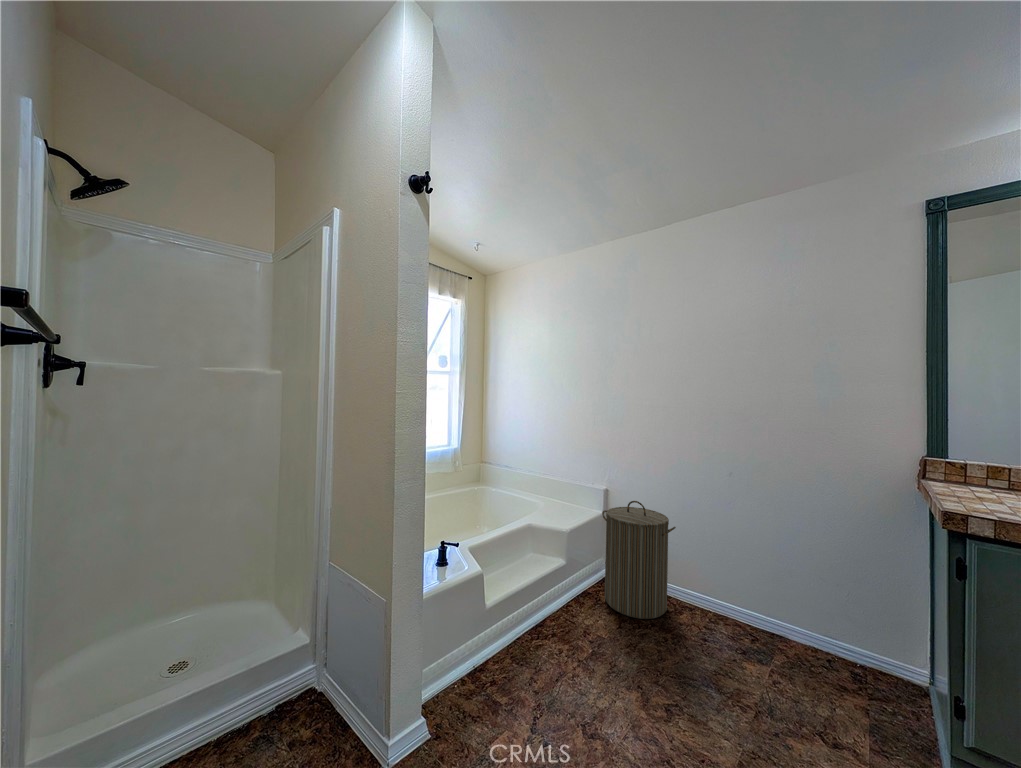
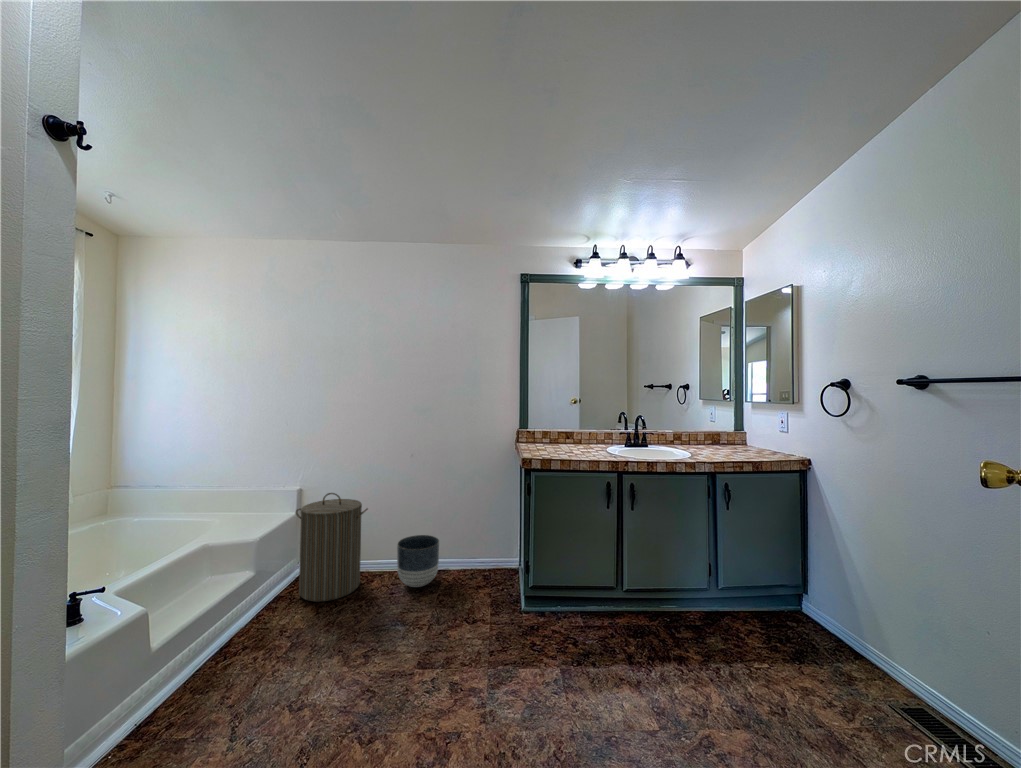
planter: none [712,575,773,647] -> present [397,535,439,587]

